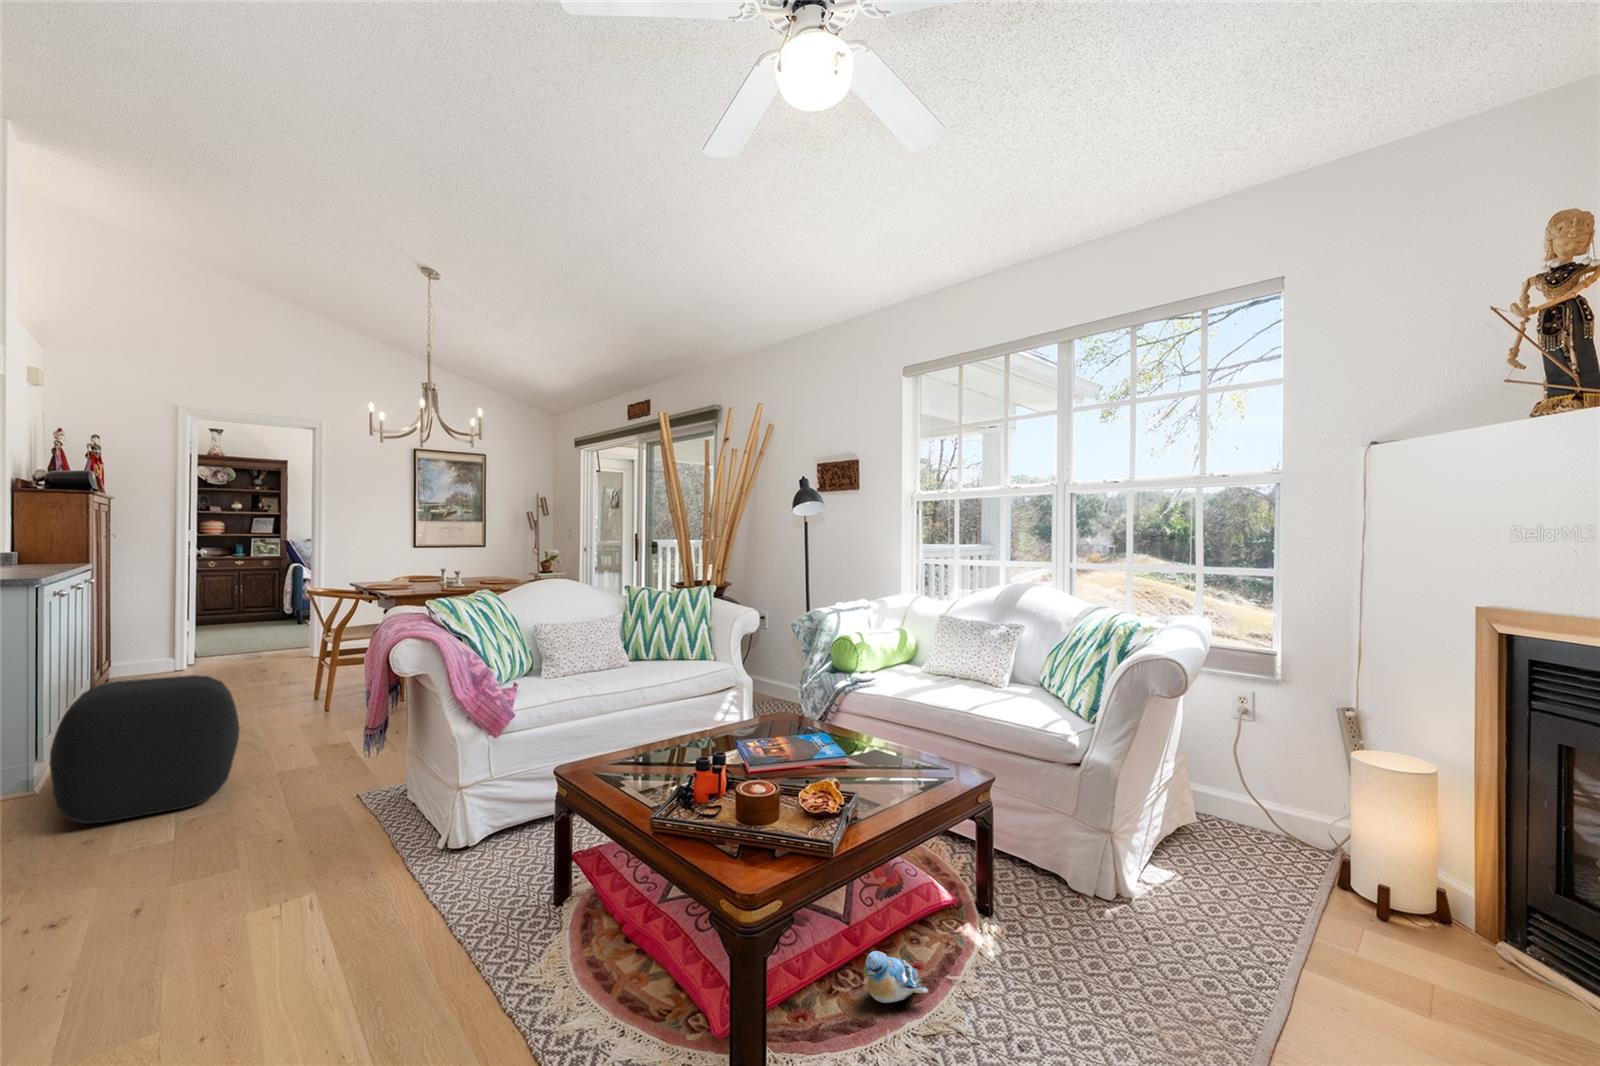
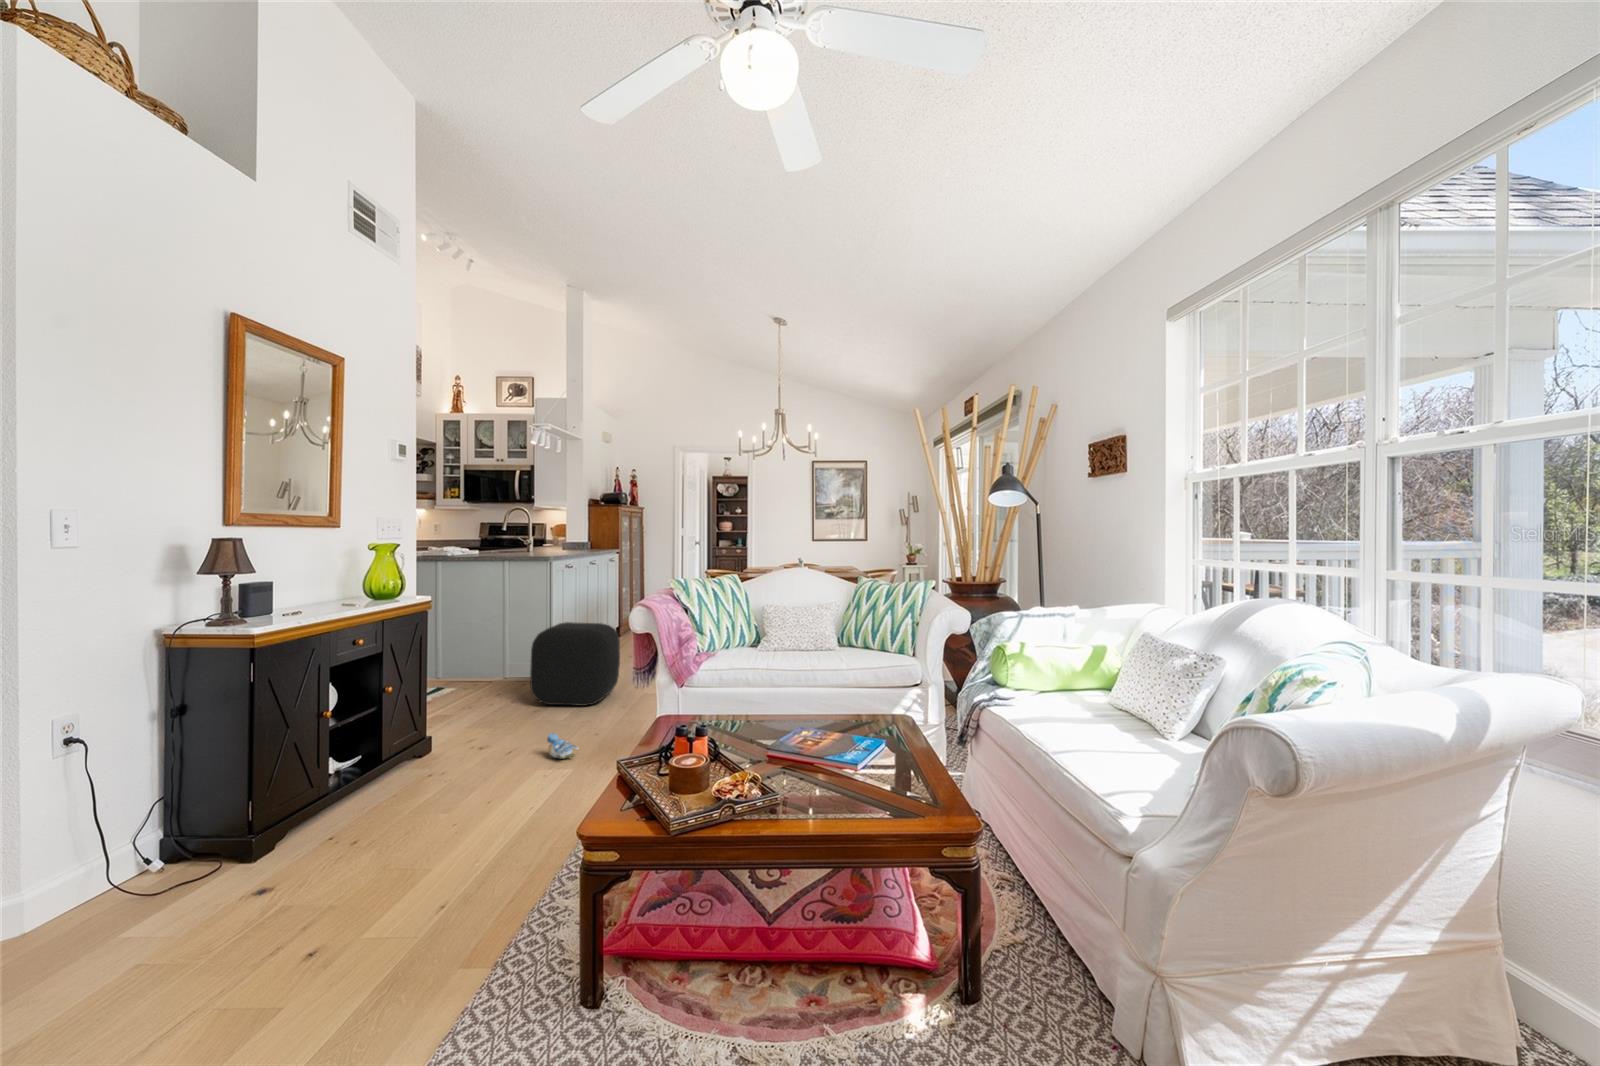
plush toy: present [863,951,928,1003] -> present [547,733,578,759]

